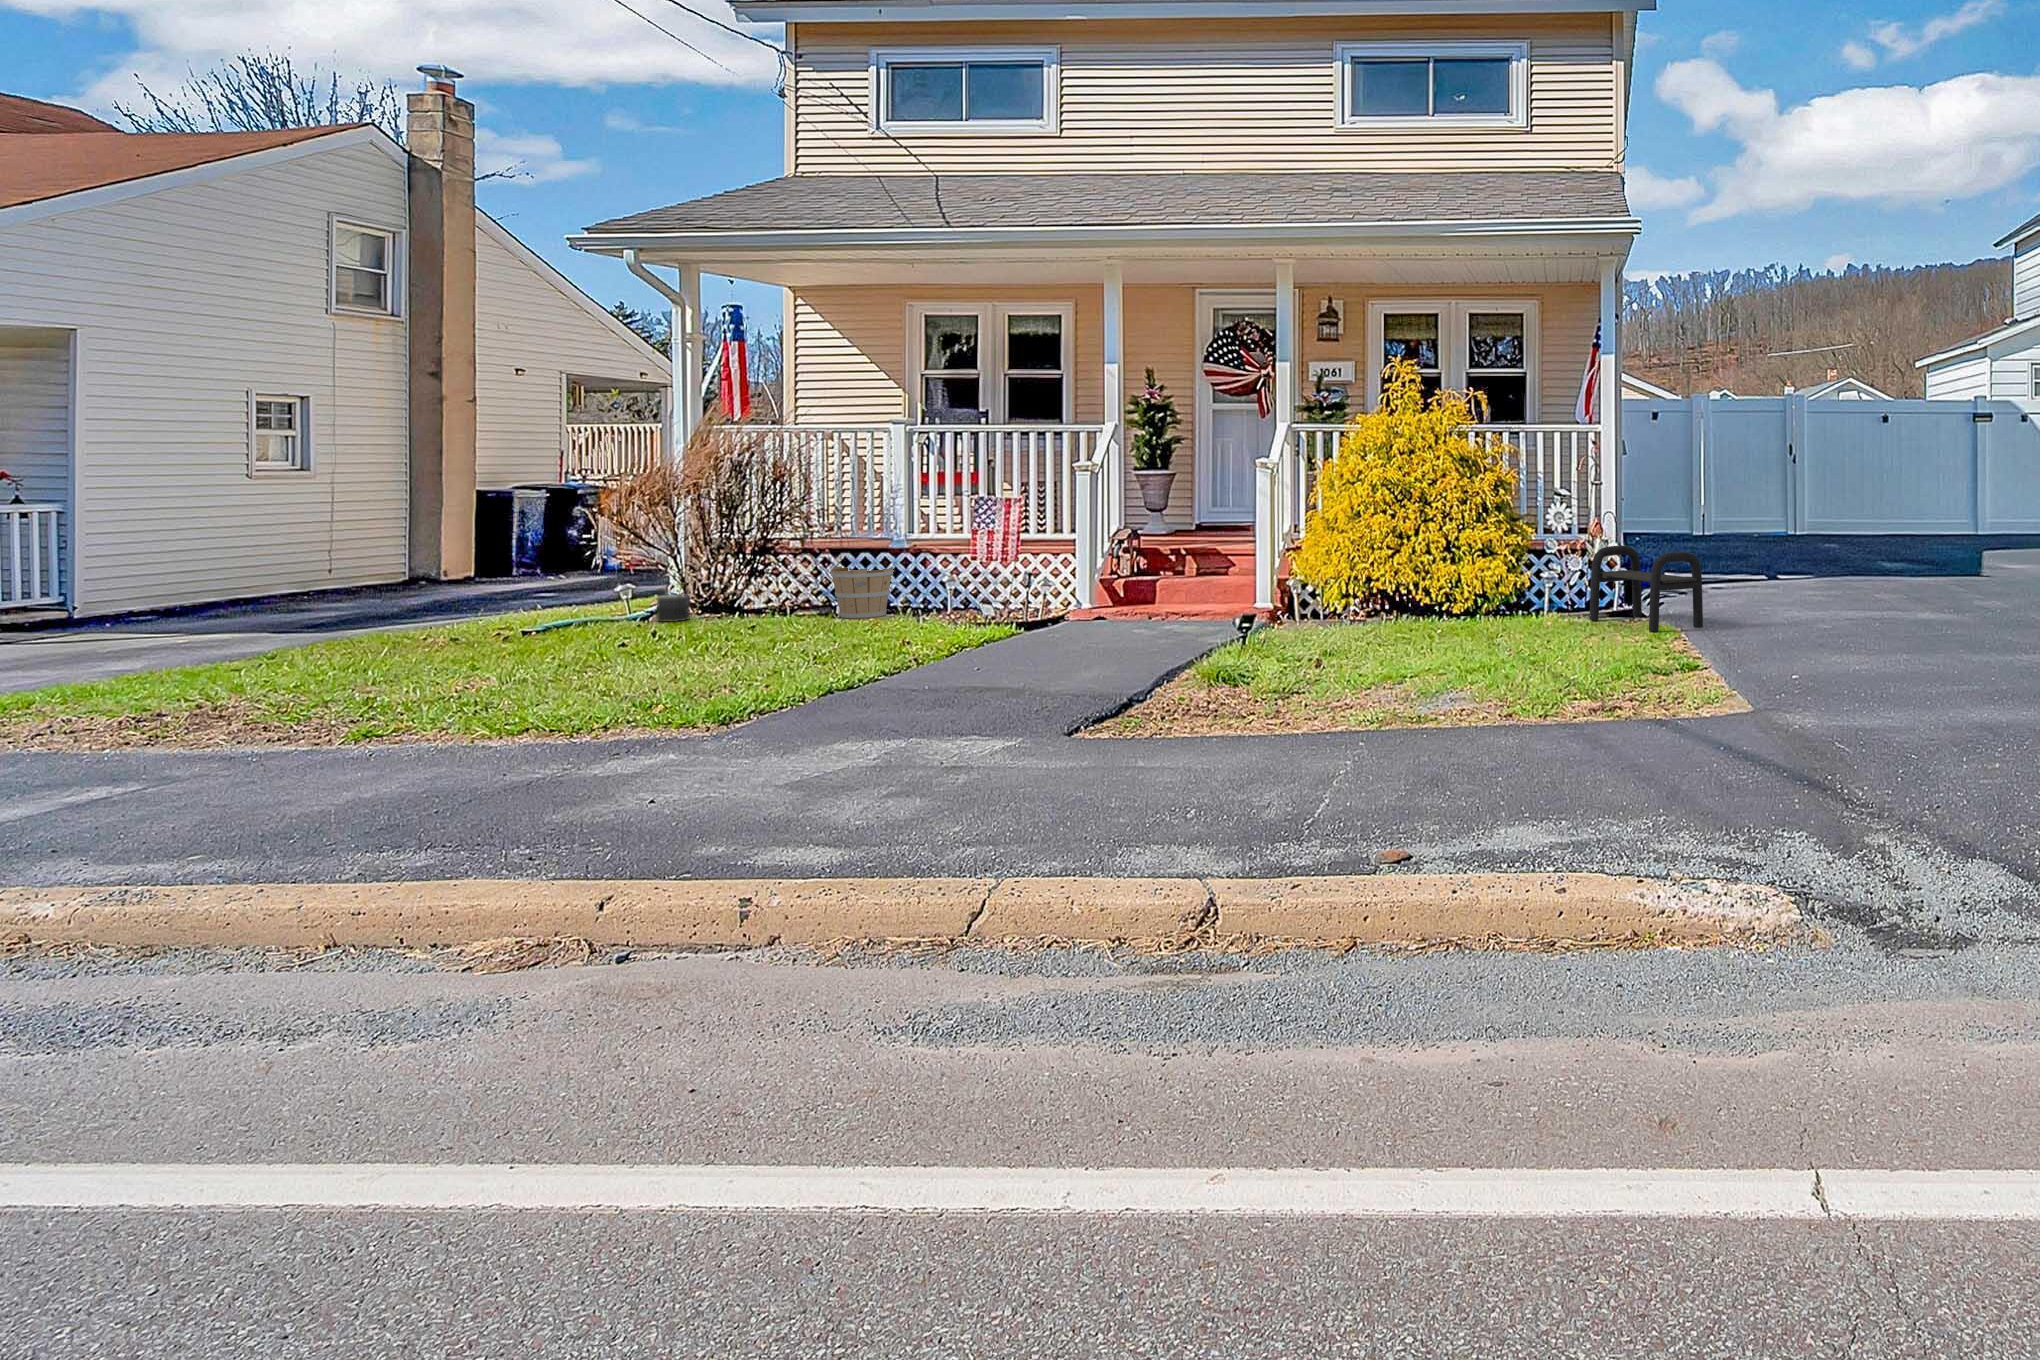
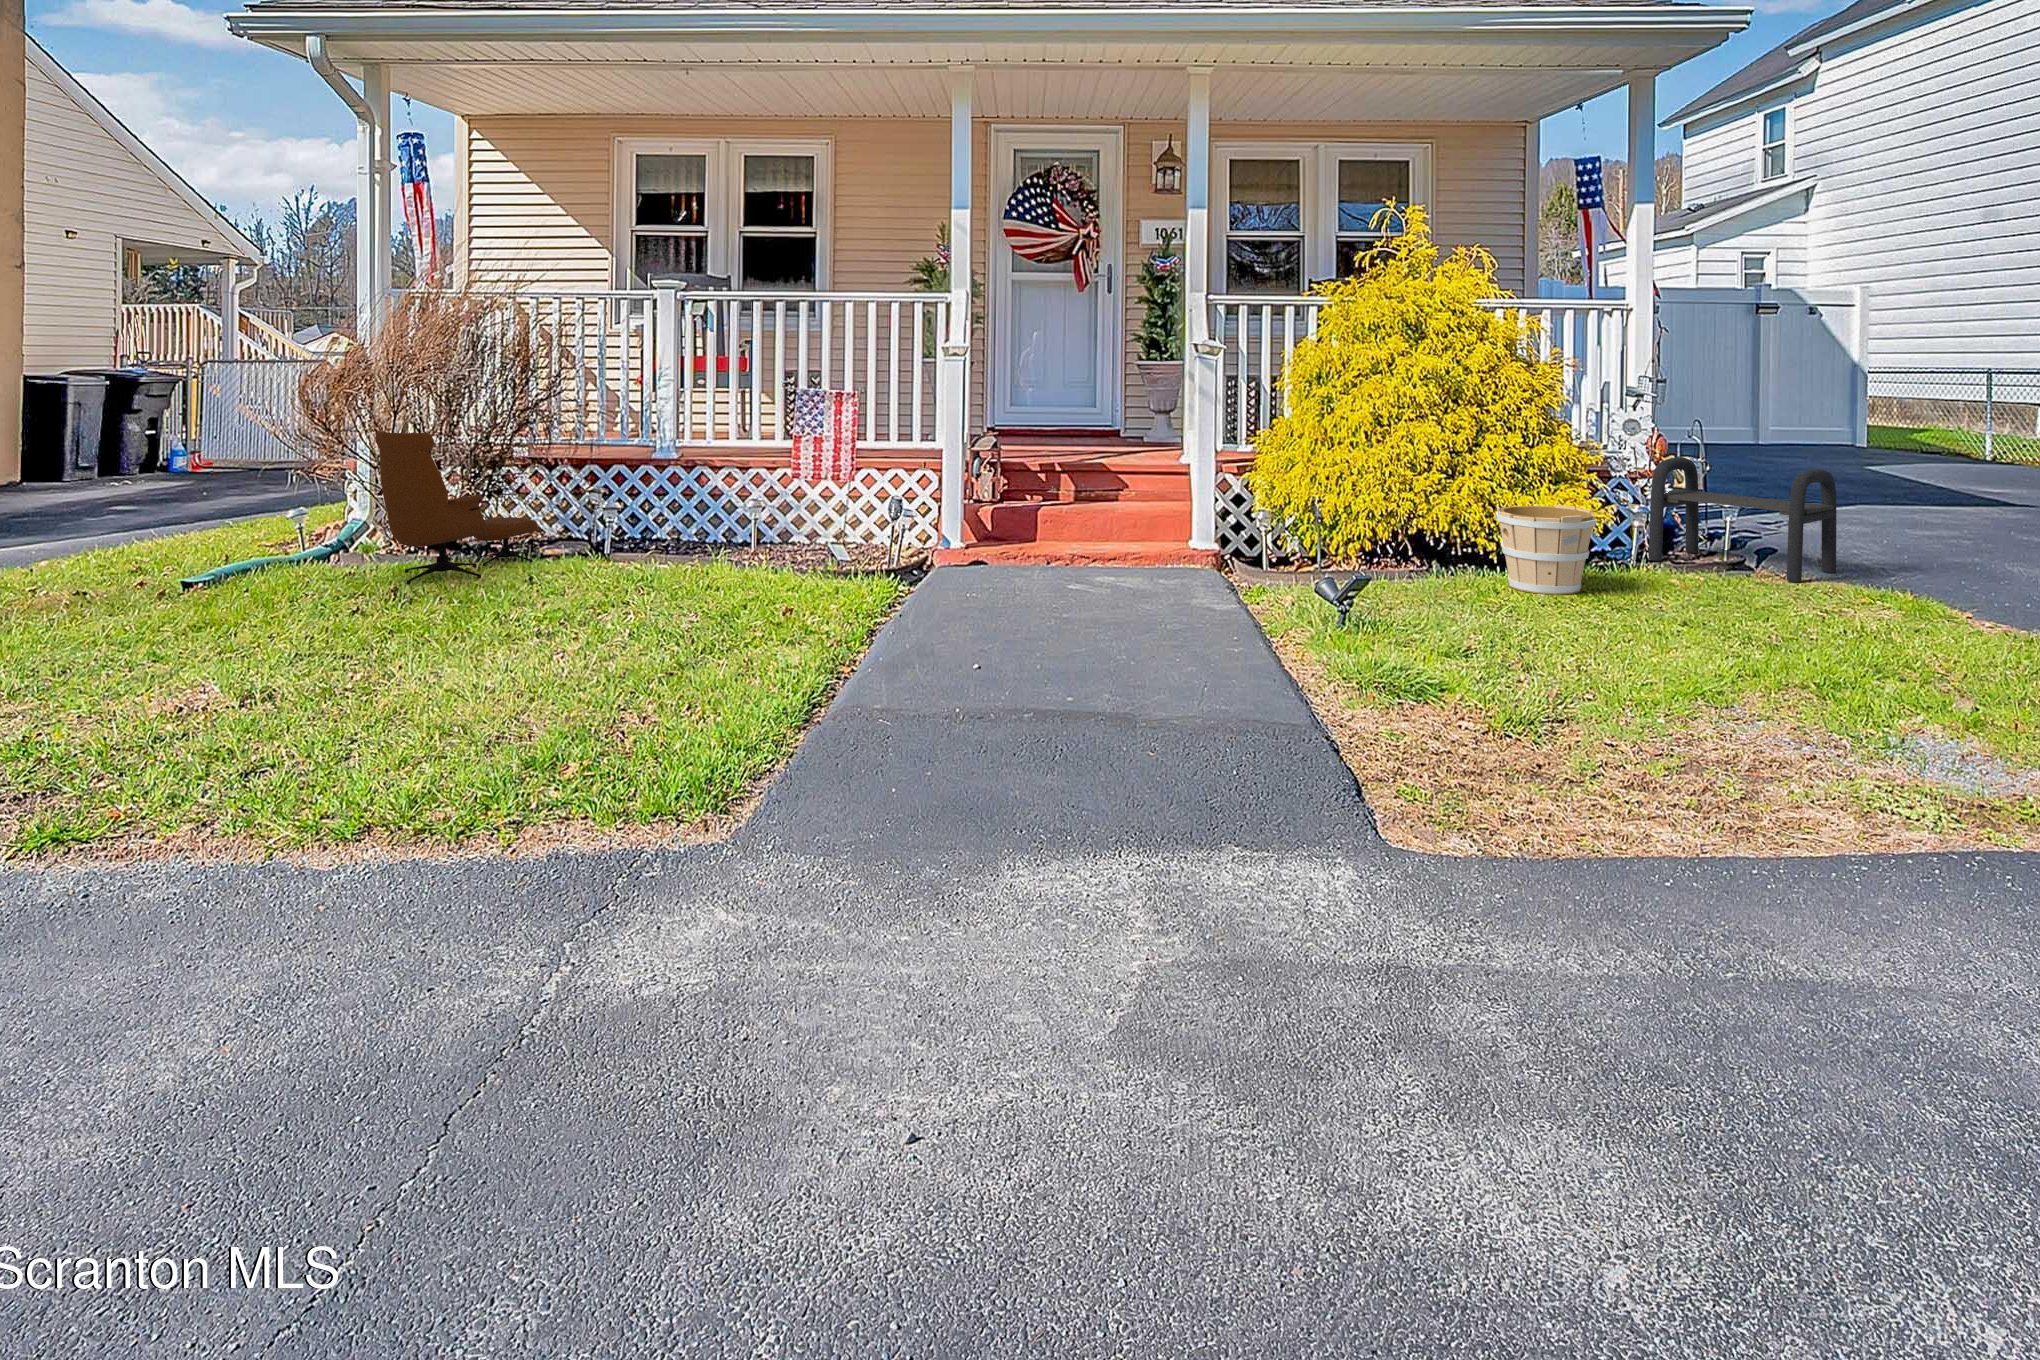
lounge chair: none [670,525,800,630] -> present [375,431,538,584]
wooden bucket: present [830,566,894,619] -> present [1496,505,1596,595]
planter: present [657,594,690,622] -> none [337,526,382,567]

